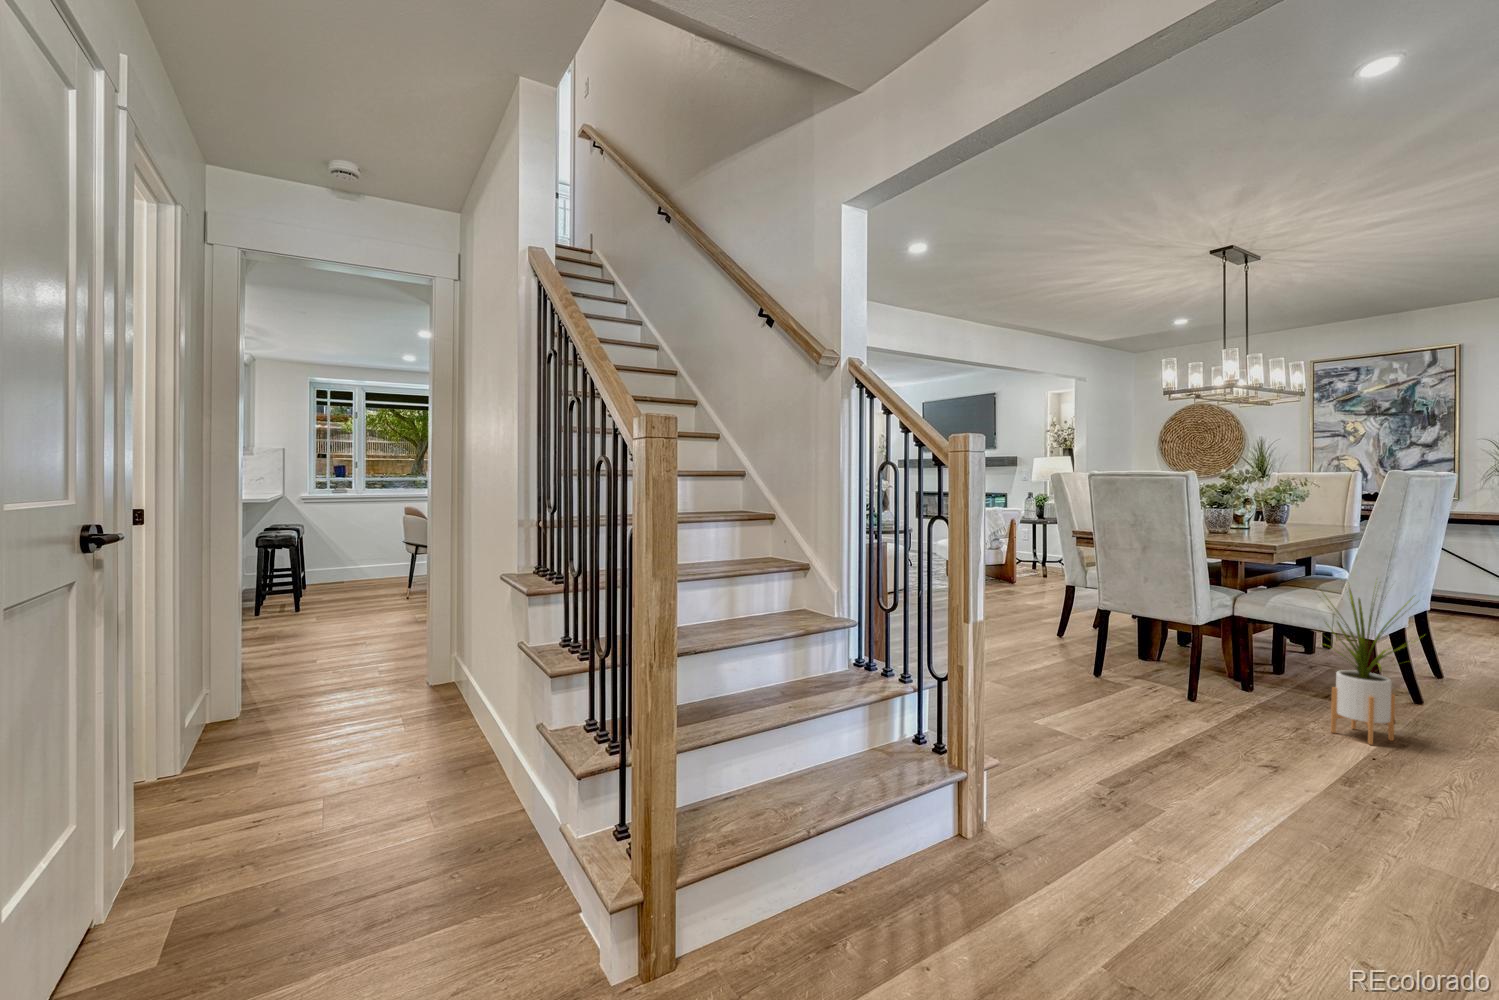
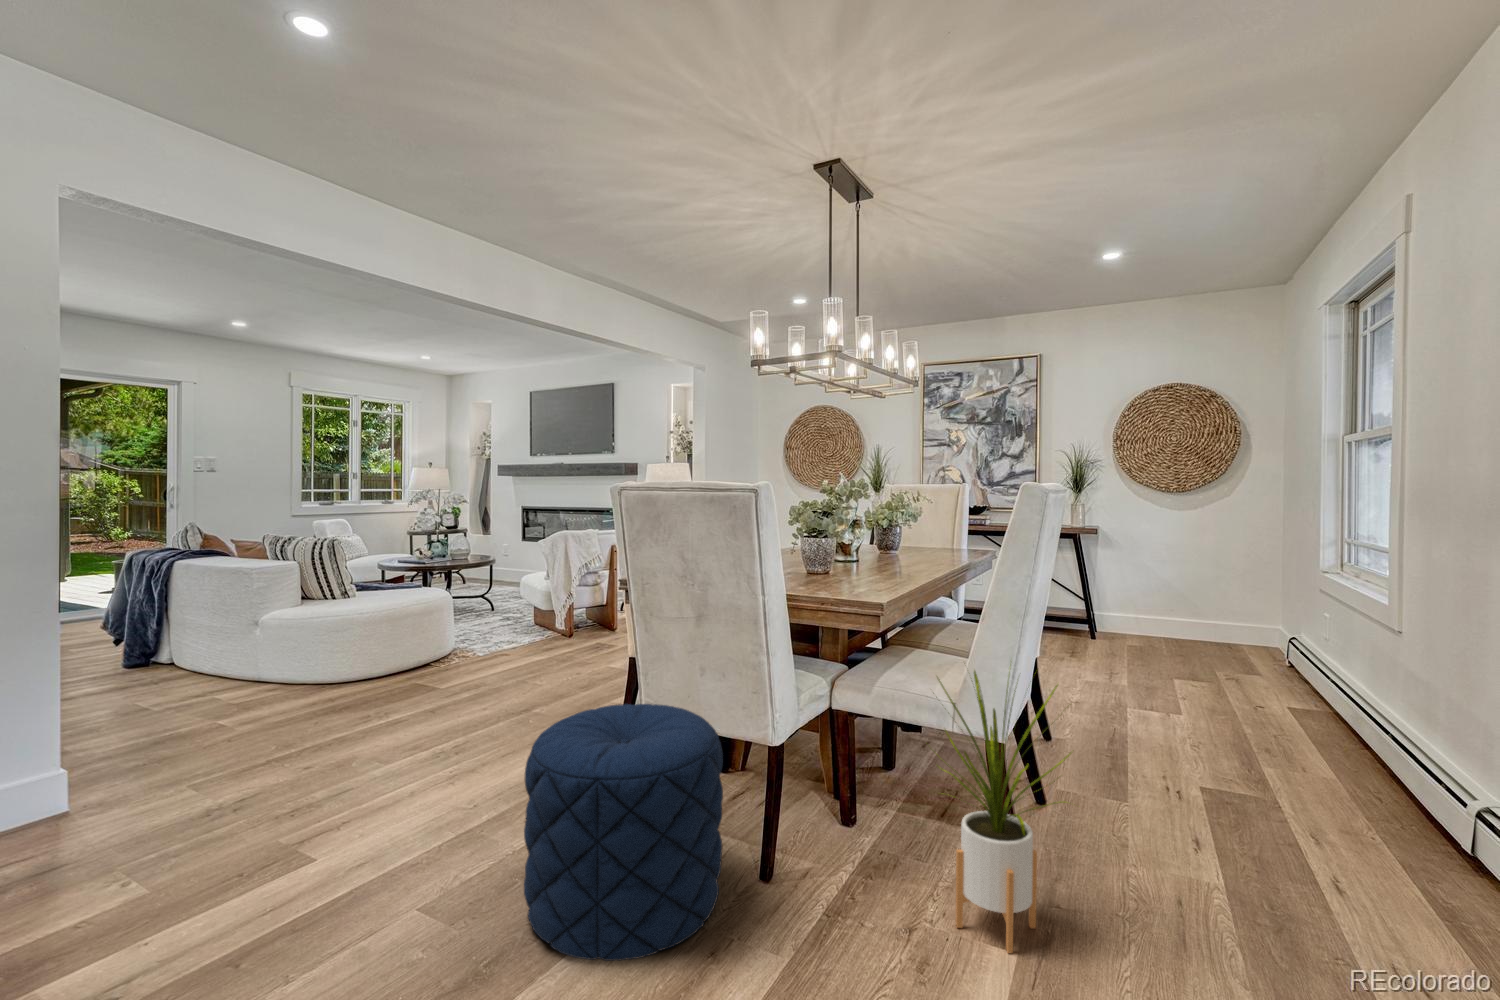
pouf: none [1048,596,1165,713] -> present [524,704,723,961]

